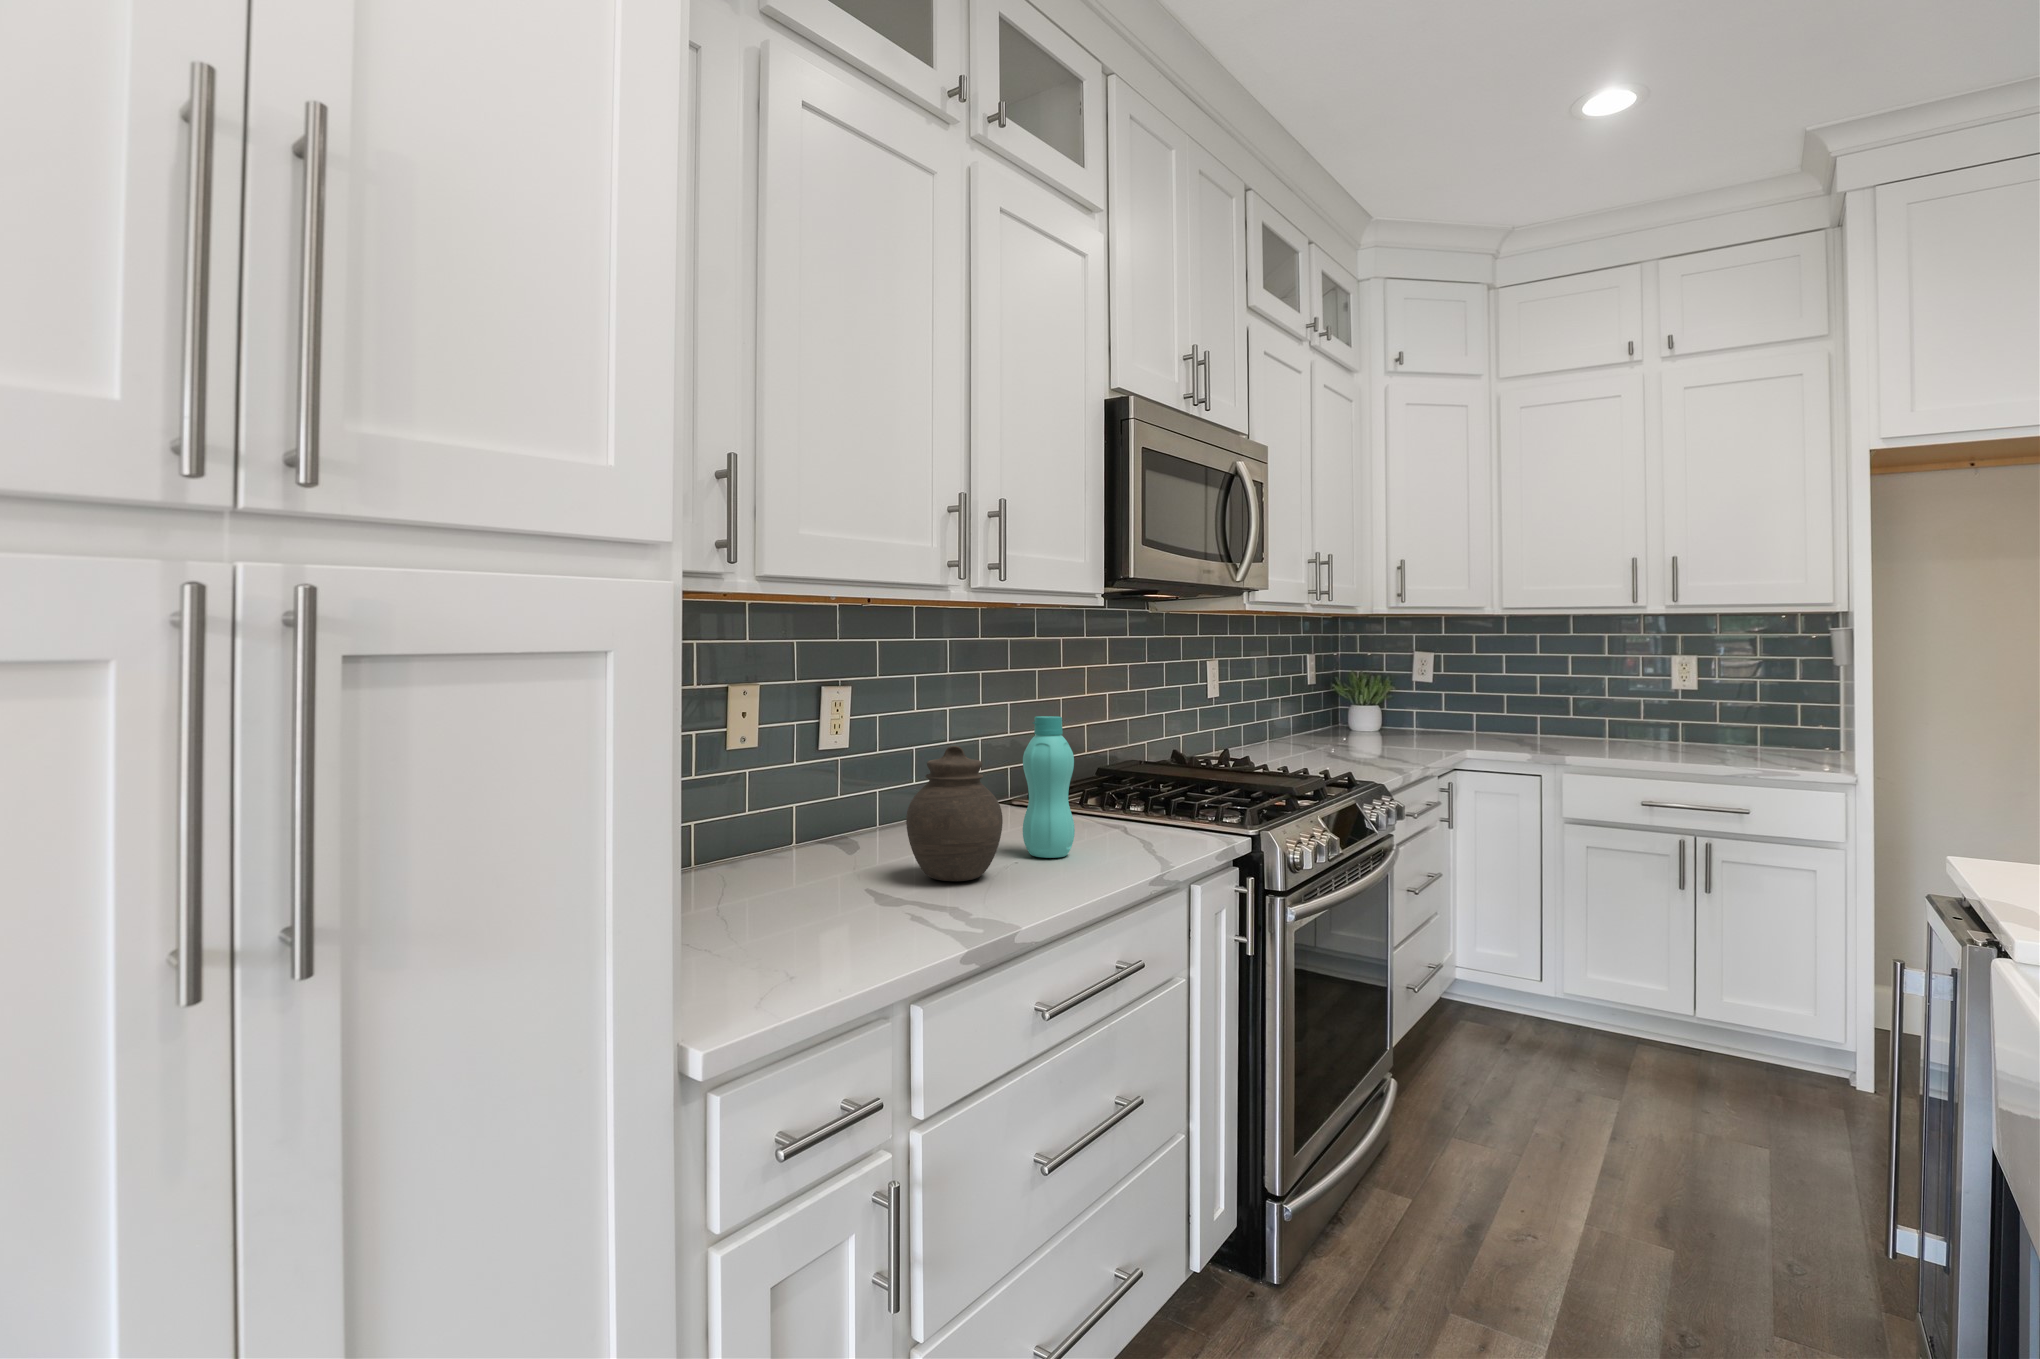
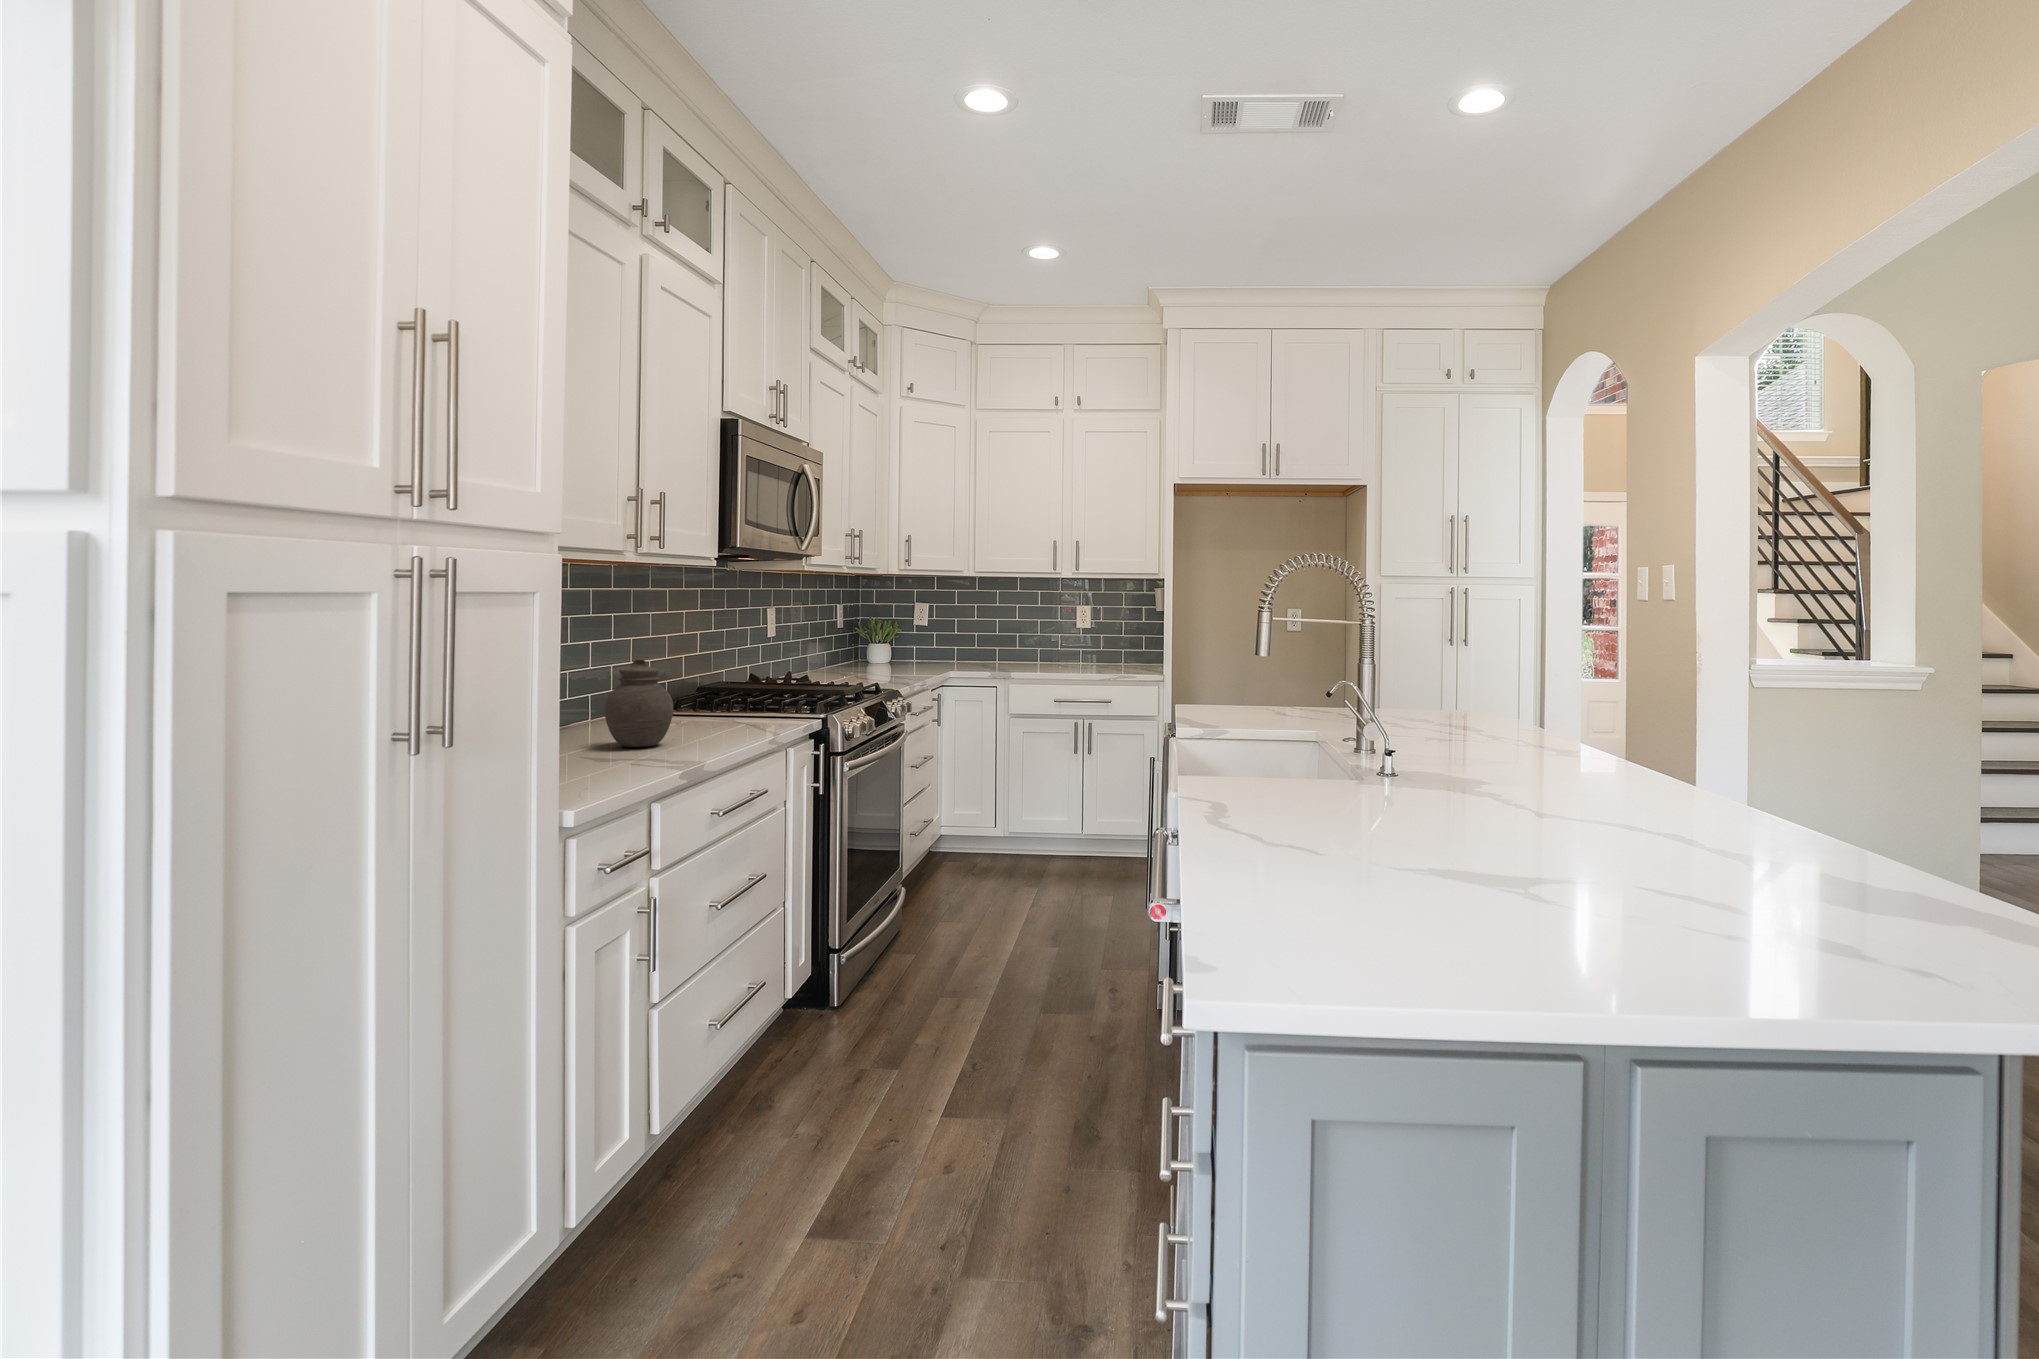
bottle: present [1023,716,1075,858] -> none [676,641,712,734]

